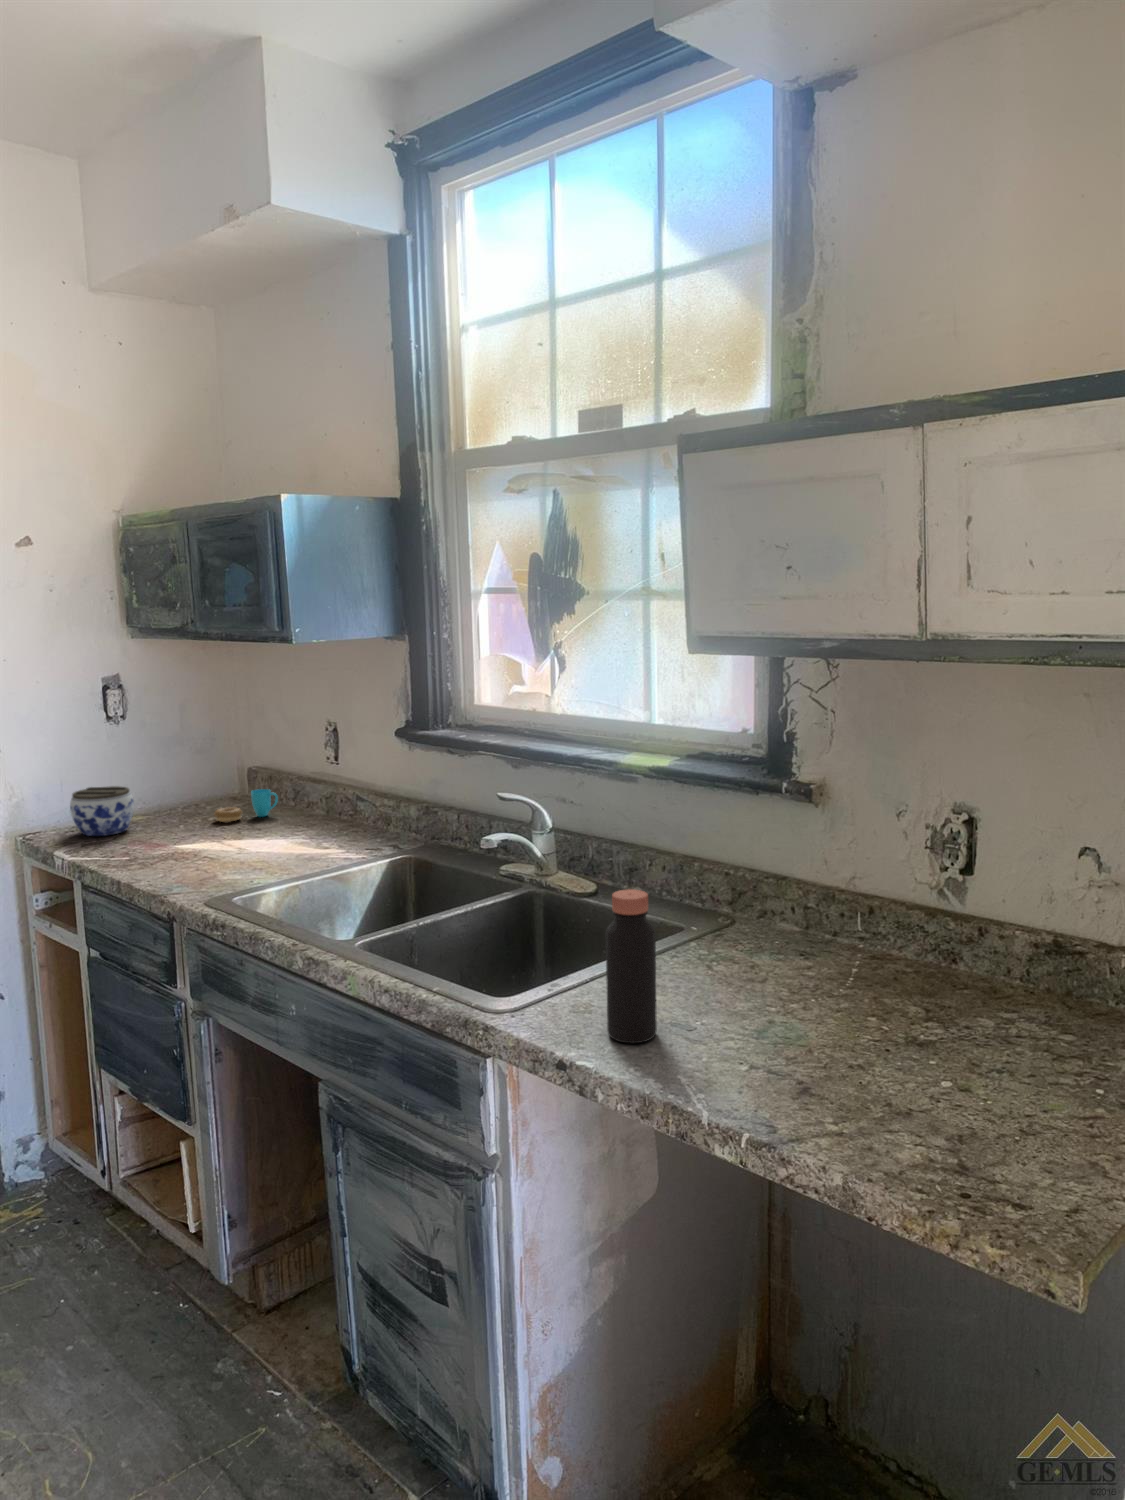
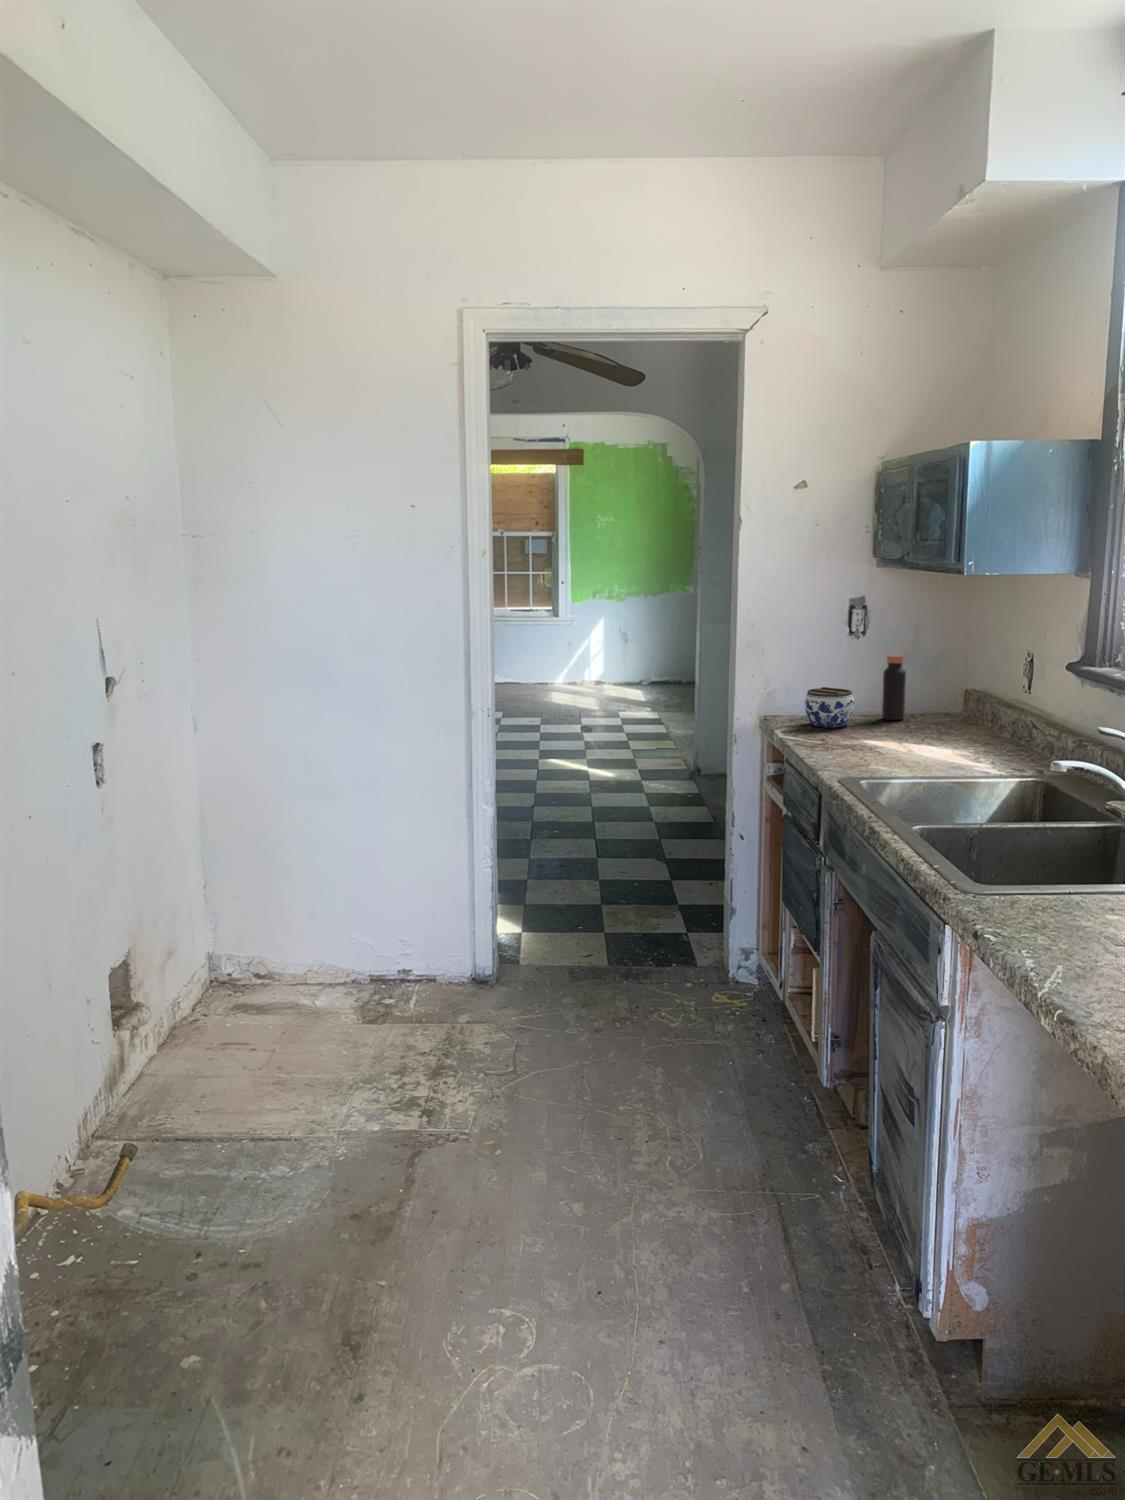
cup: present [214,789,278,822] -> none [917,707,975,732]
bottle: present [606,889,657,1043] -> present [882,655,906,720]

